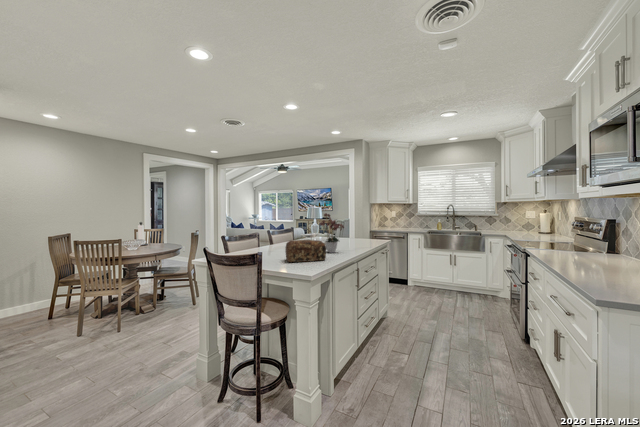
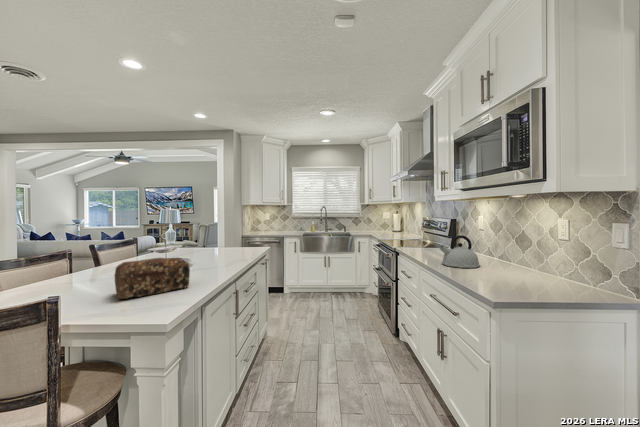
flower arrangement: present [320,213,344,253] -> none [176,214,219,272]
kettle: none [561,236,617,272] -> present [440,235,480,268]

